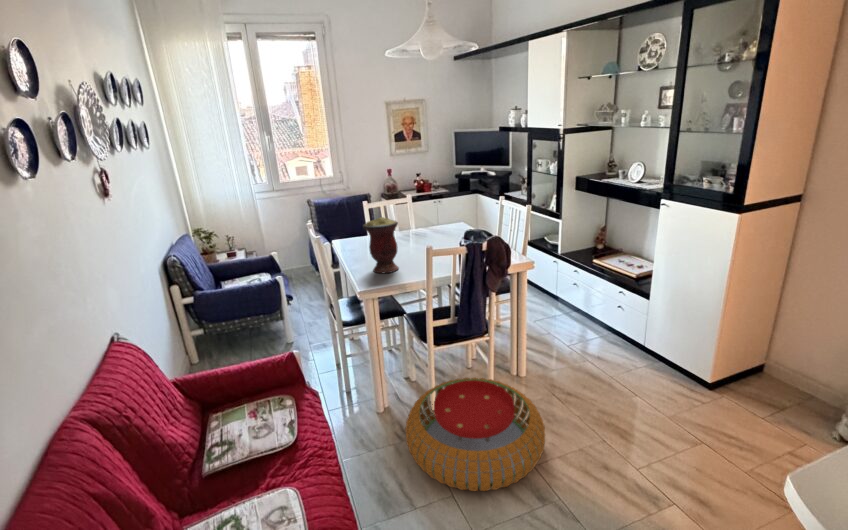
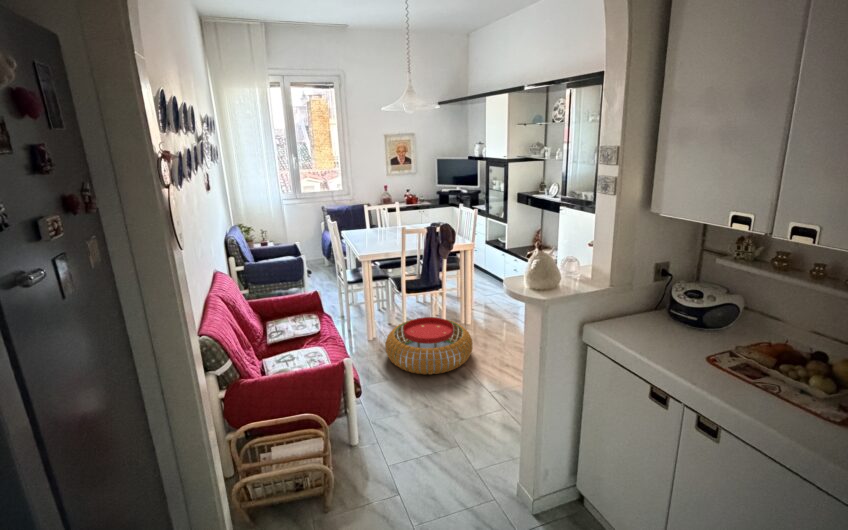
vase: present [363,217,398,273] -> none [363,212,386,248]

